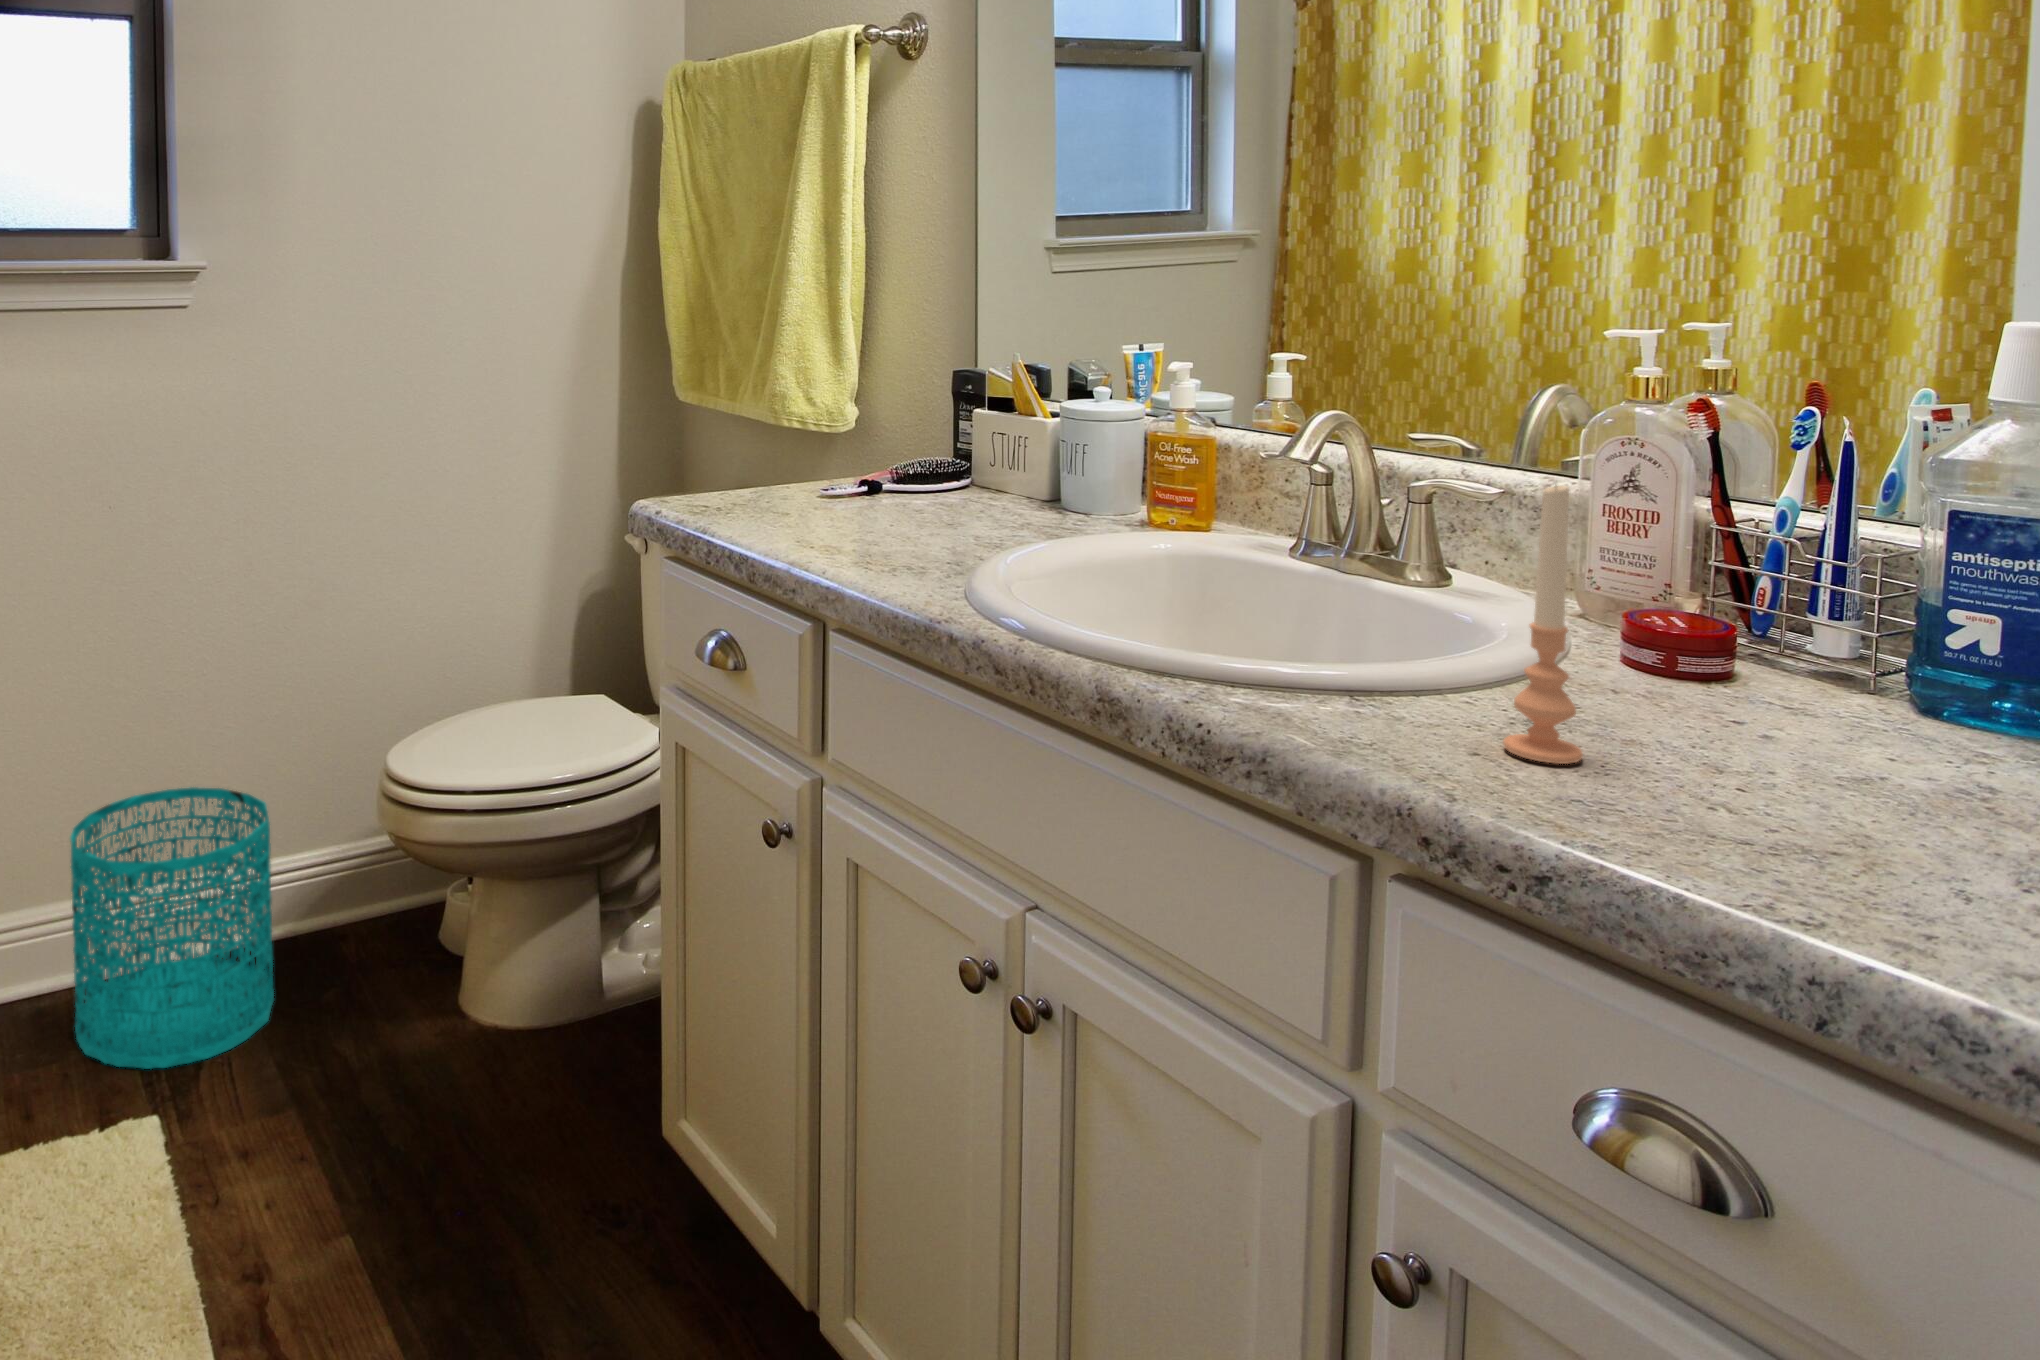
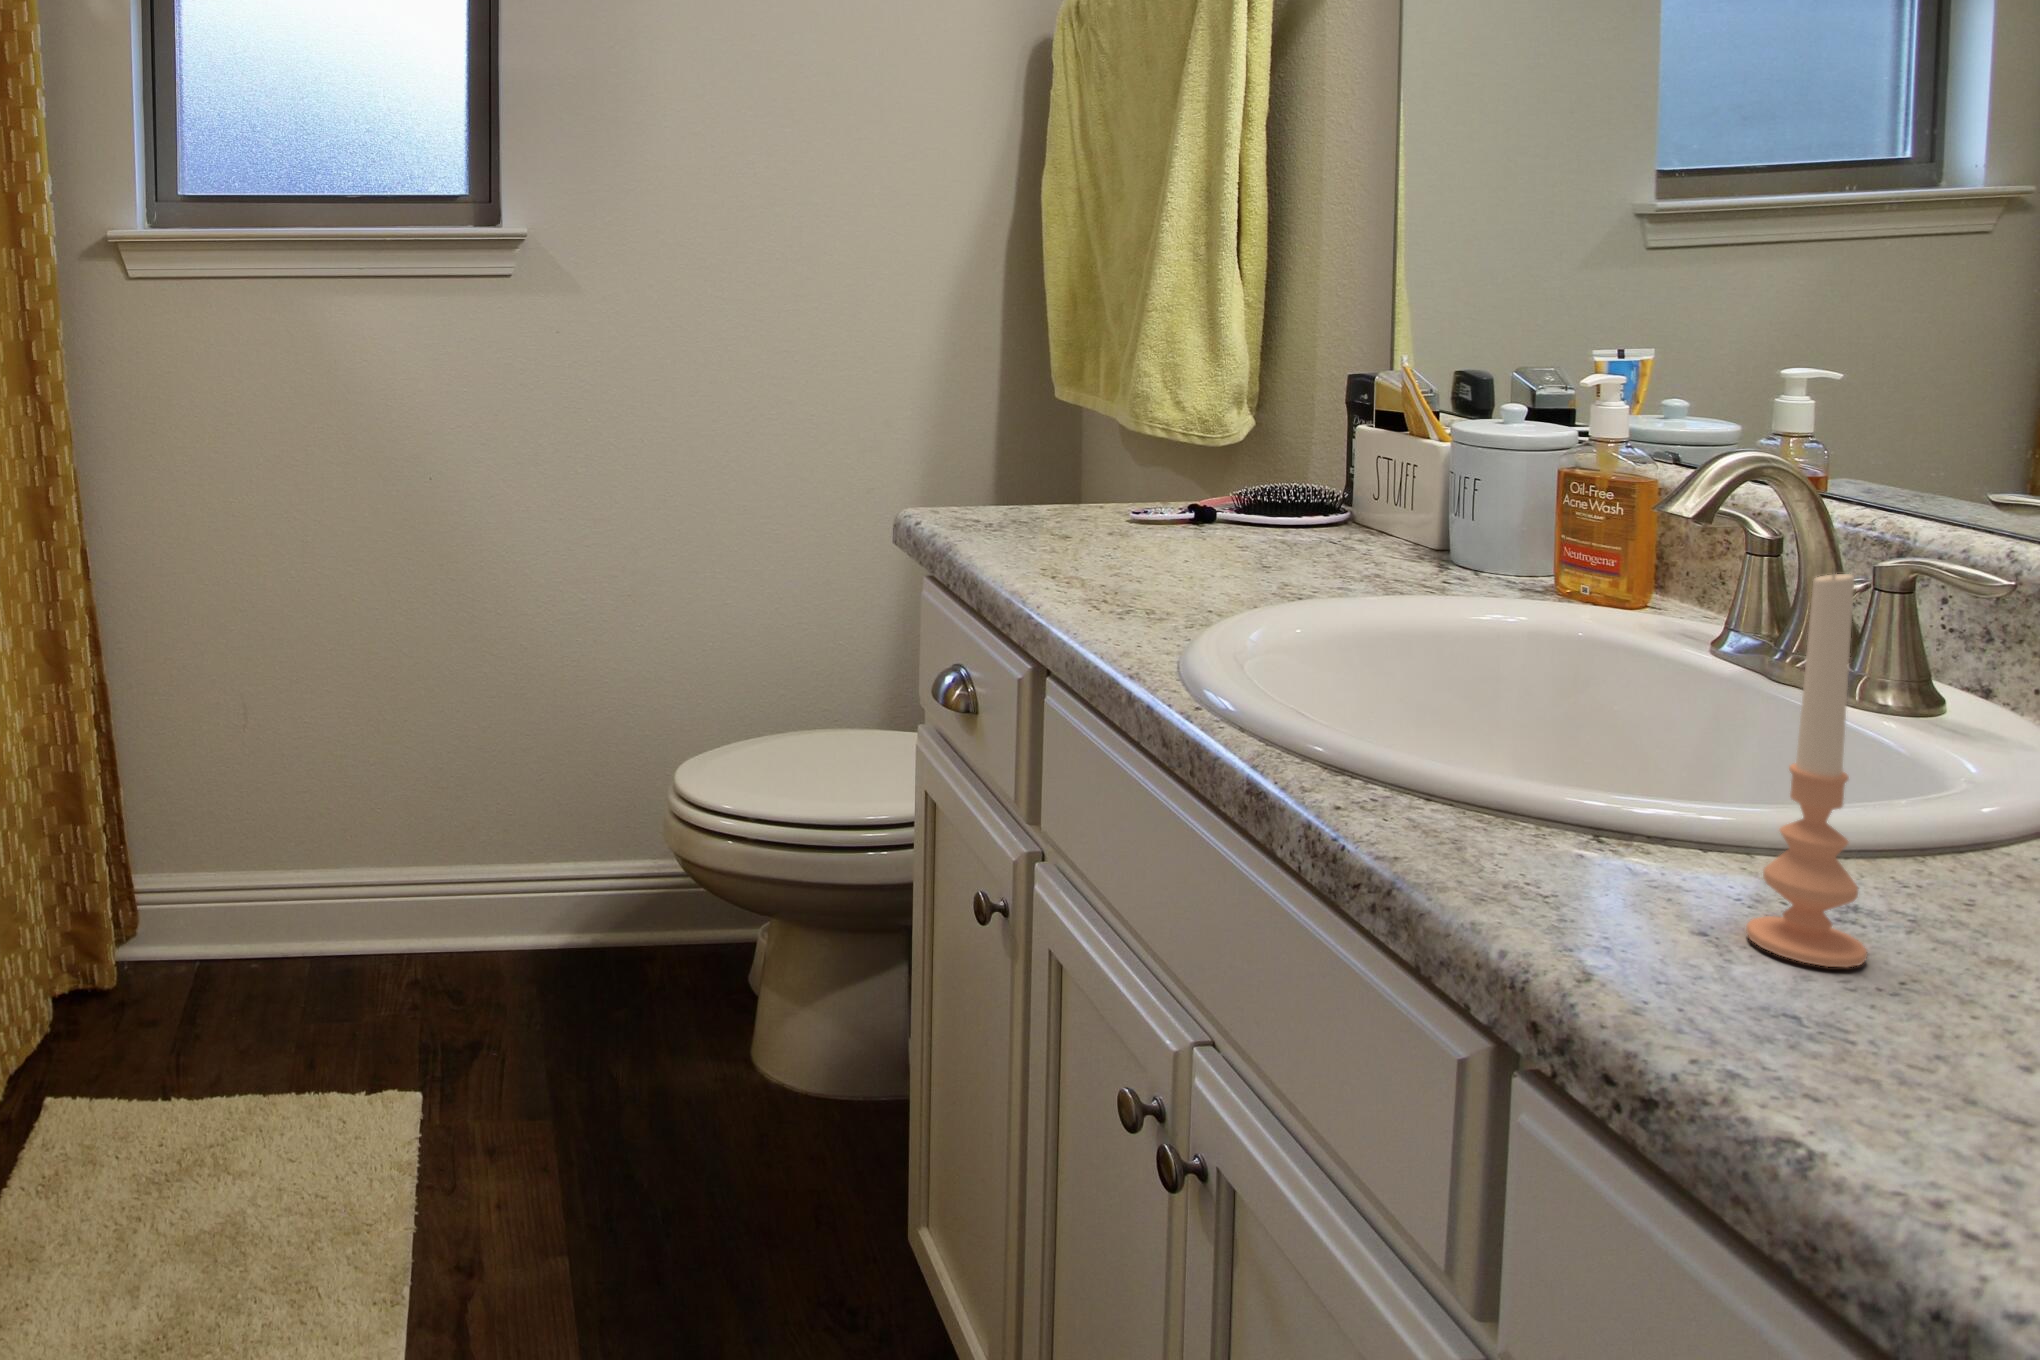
wastebasket: present [70,787,274,1069] -> none [369,769,563,1048]

